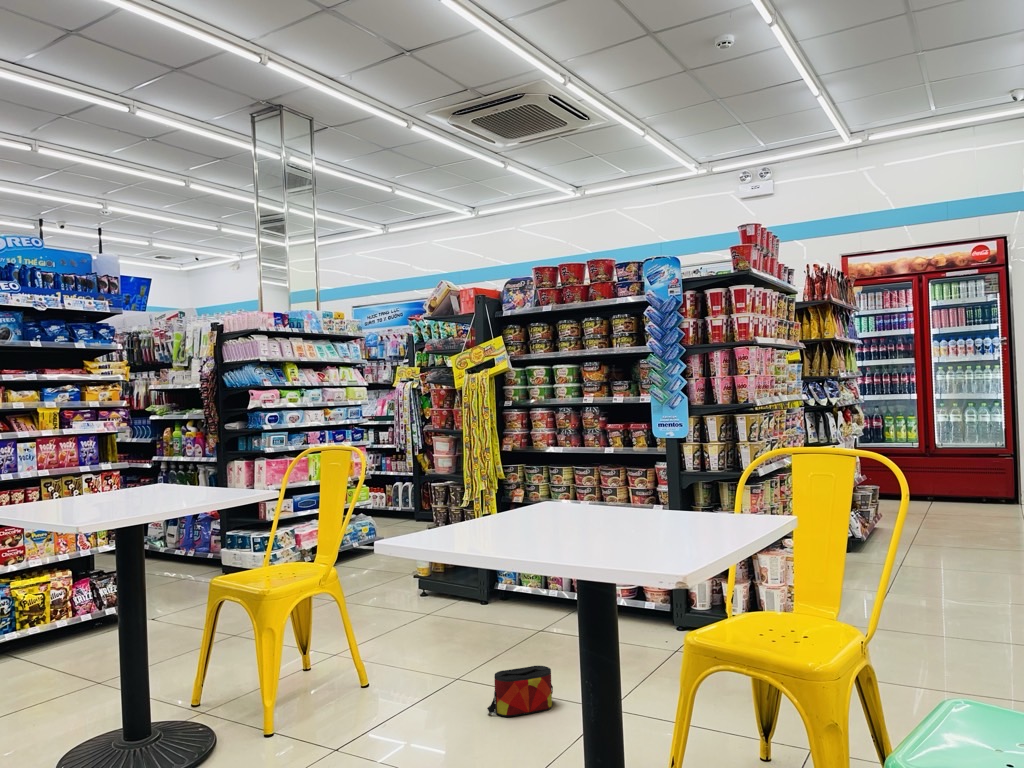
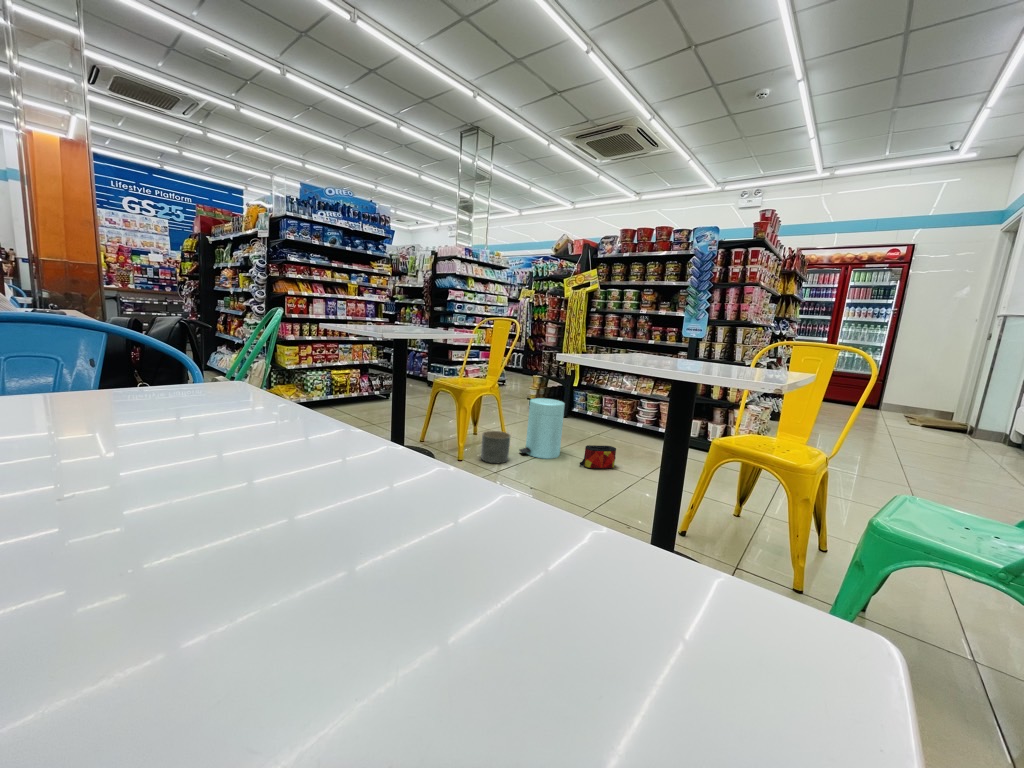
trash can: none [376,589,454,708] -> present [519,398,565,459]
planter: none [297,668,352,736] -> present [481,431,510,463]

